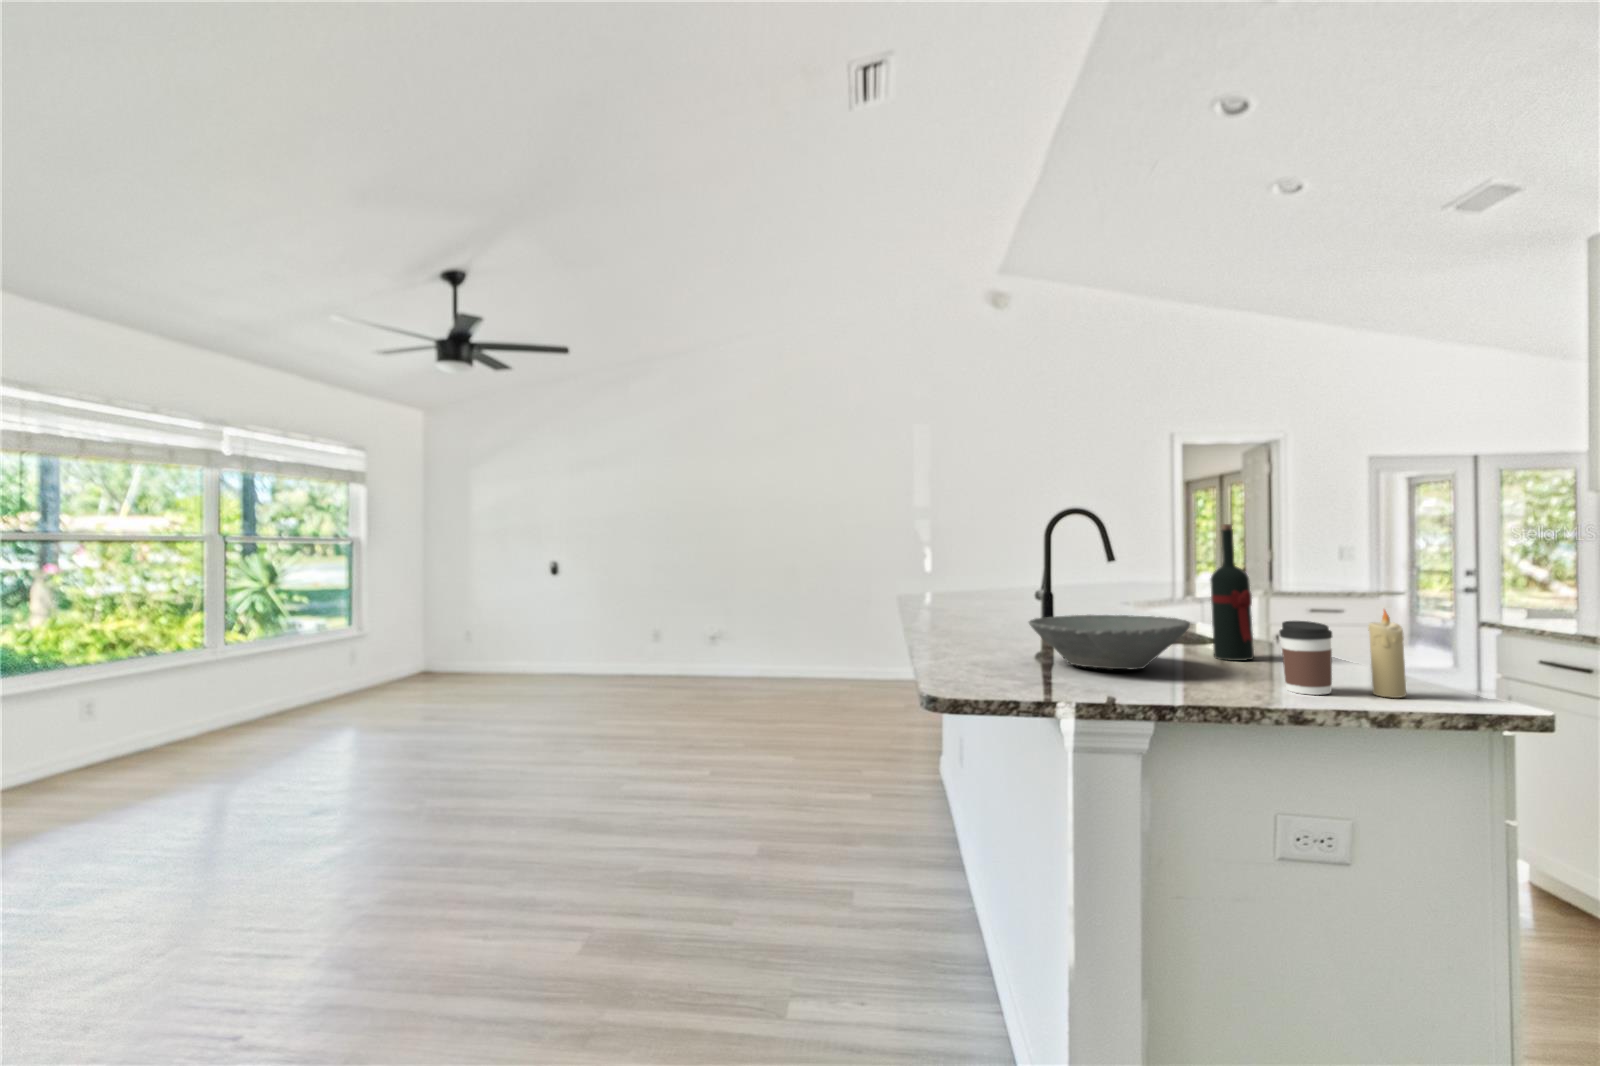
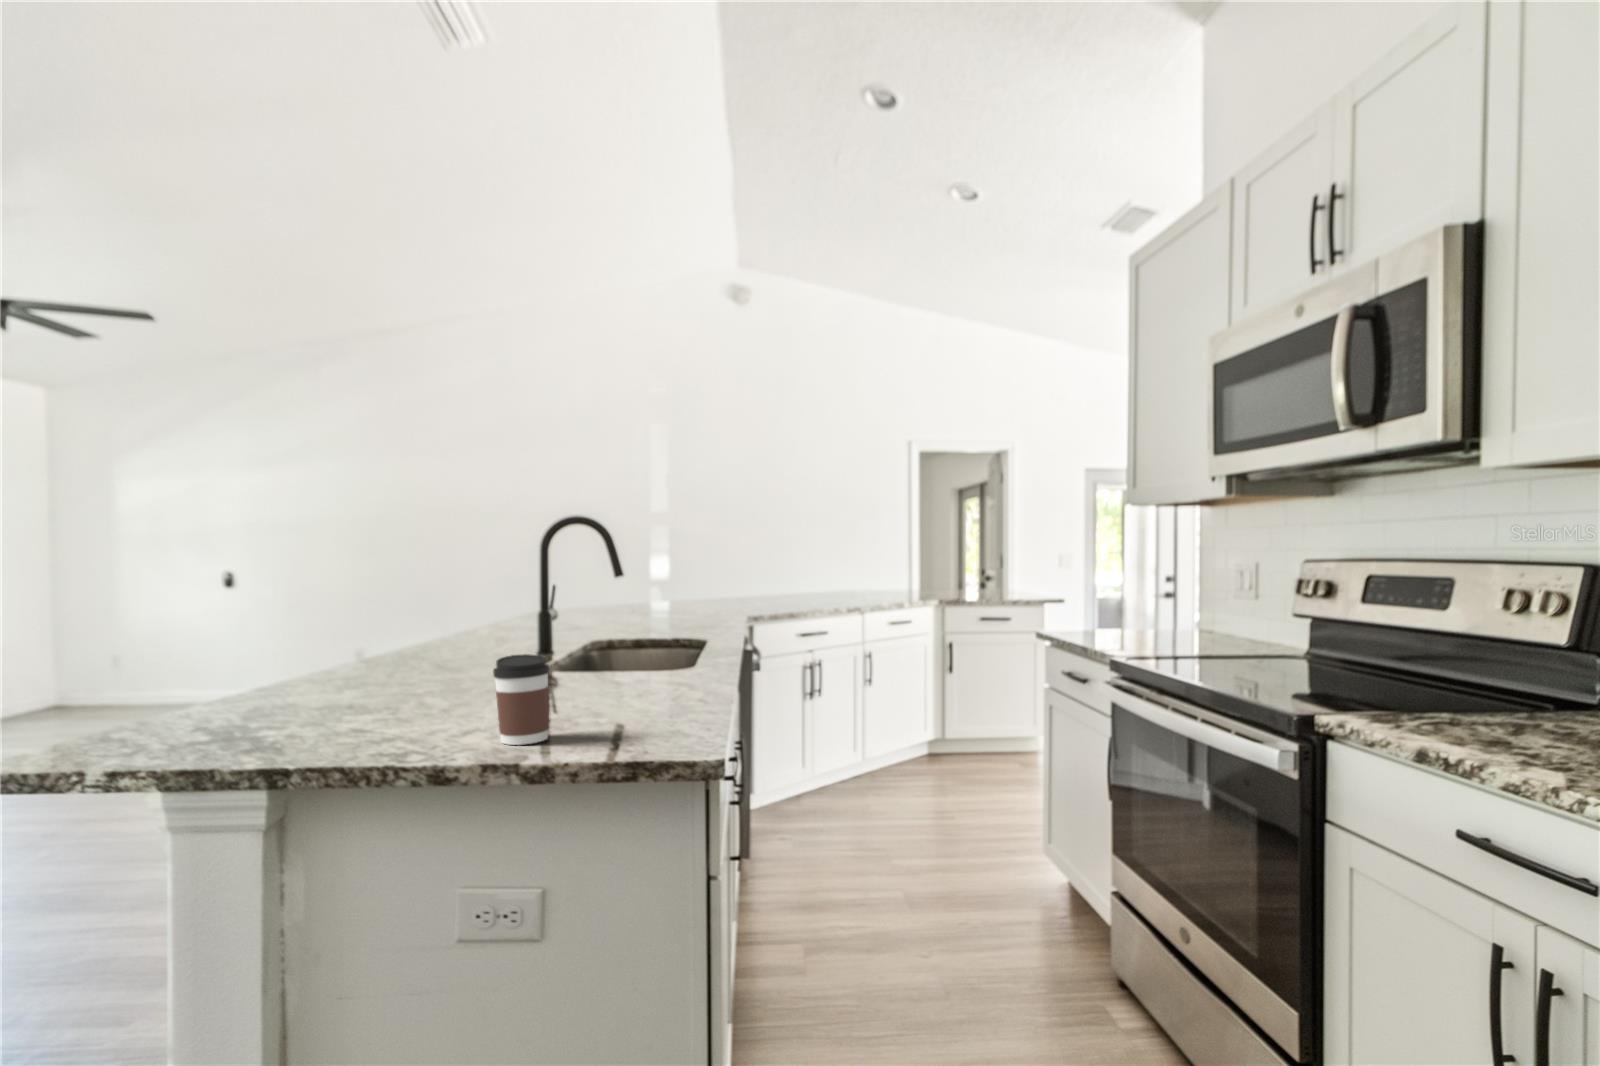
wine bottle: present [1211,524,1254,661] -> none [544,531,592,700]
candle: present [1368,610,1406,698] -> none [587,639,623,745]
bowl: present [1029,615,1190,669] -> none [250,646,460,719]

